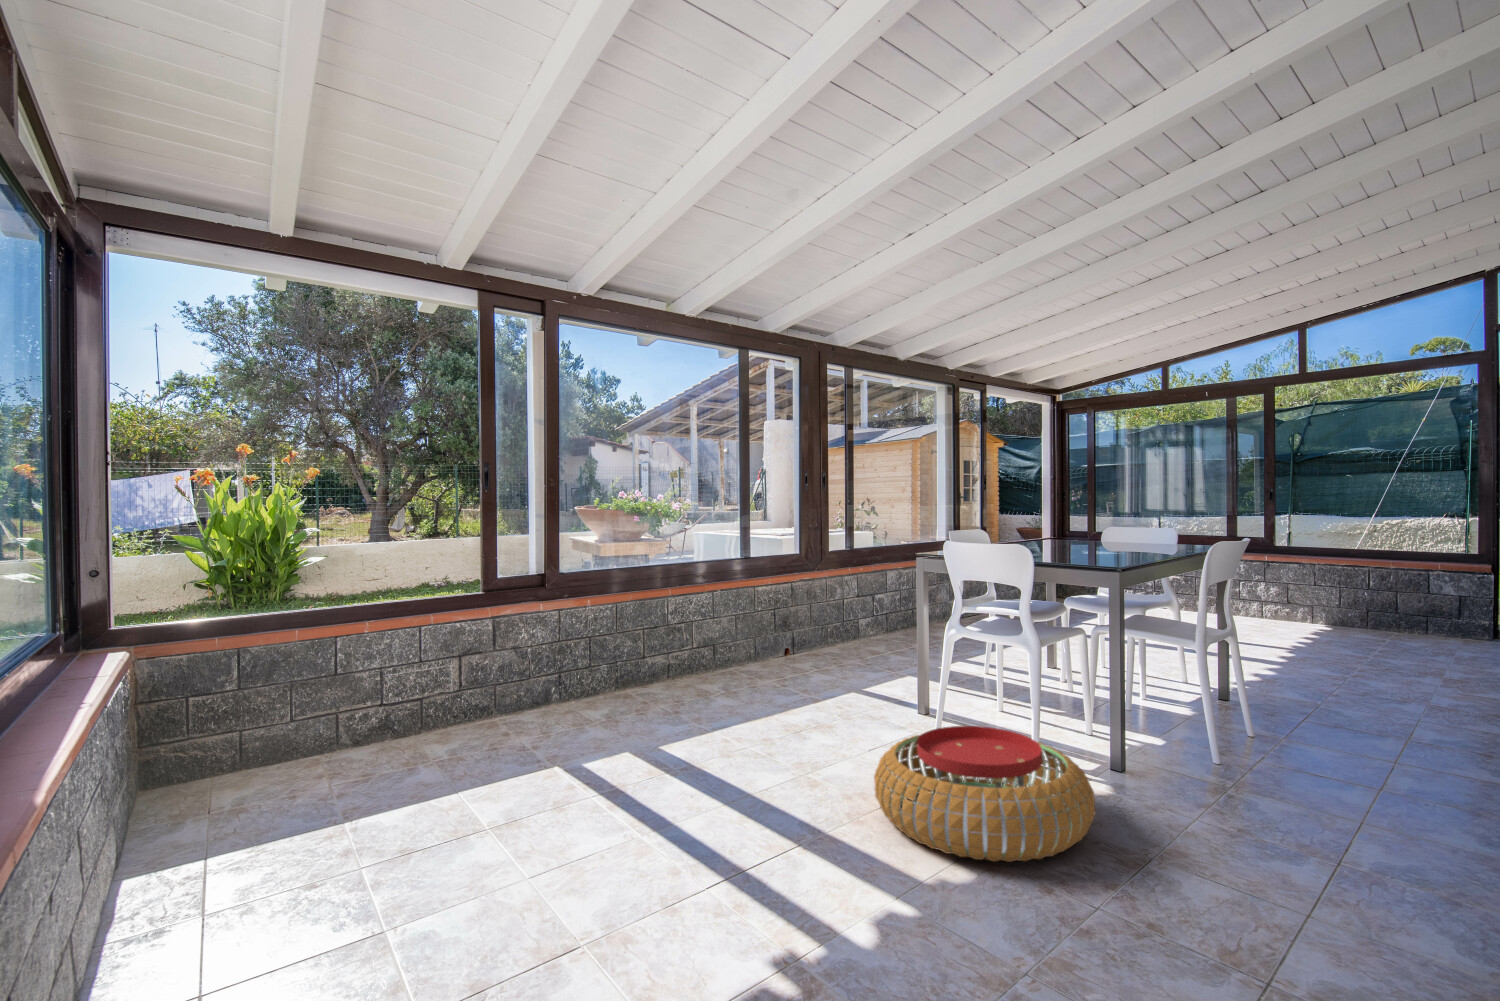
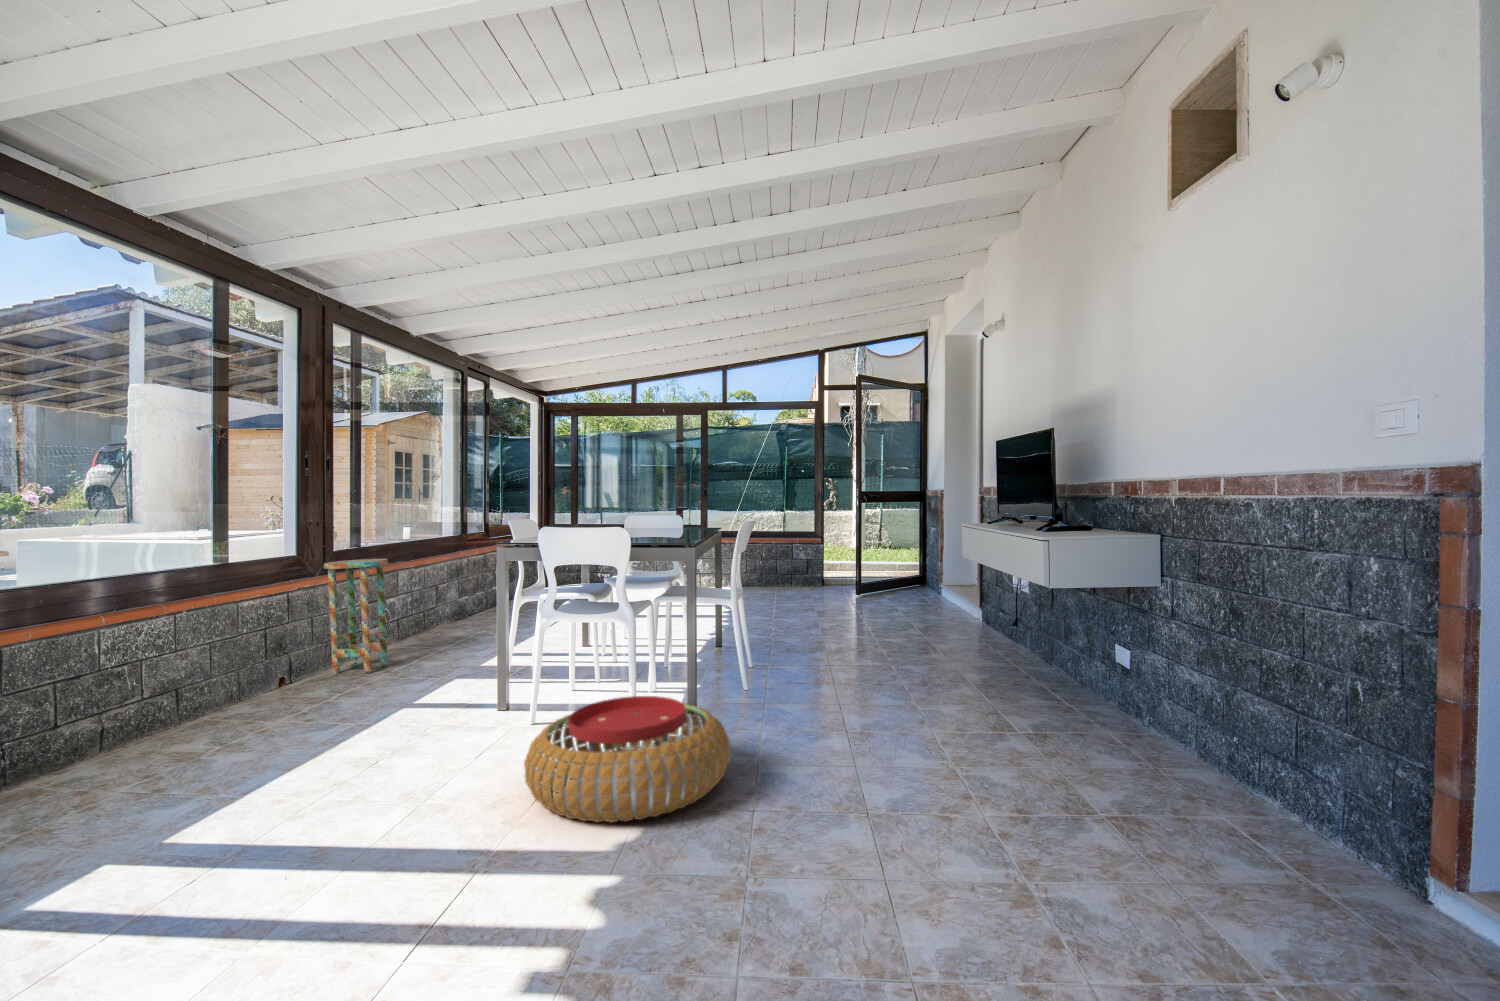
side table: none [819,559,866,655] -> present [324,559,388,674]

